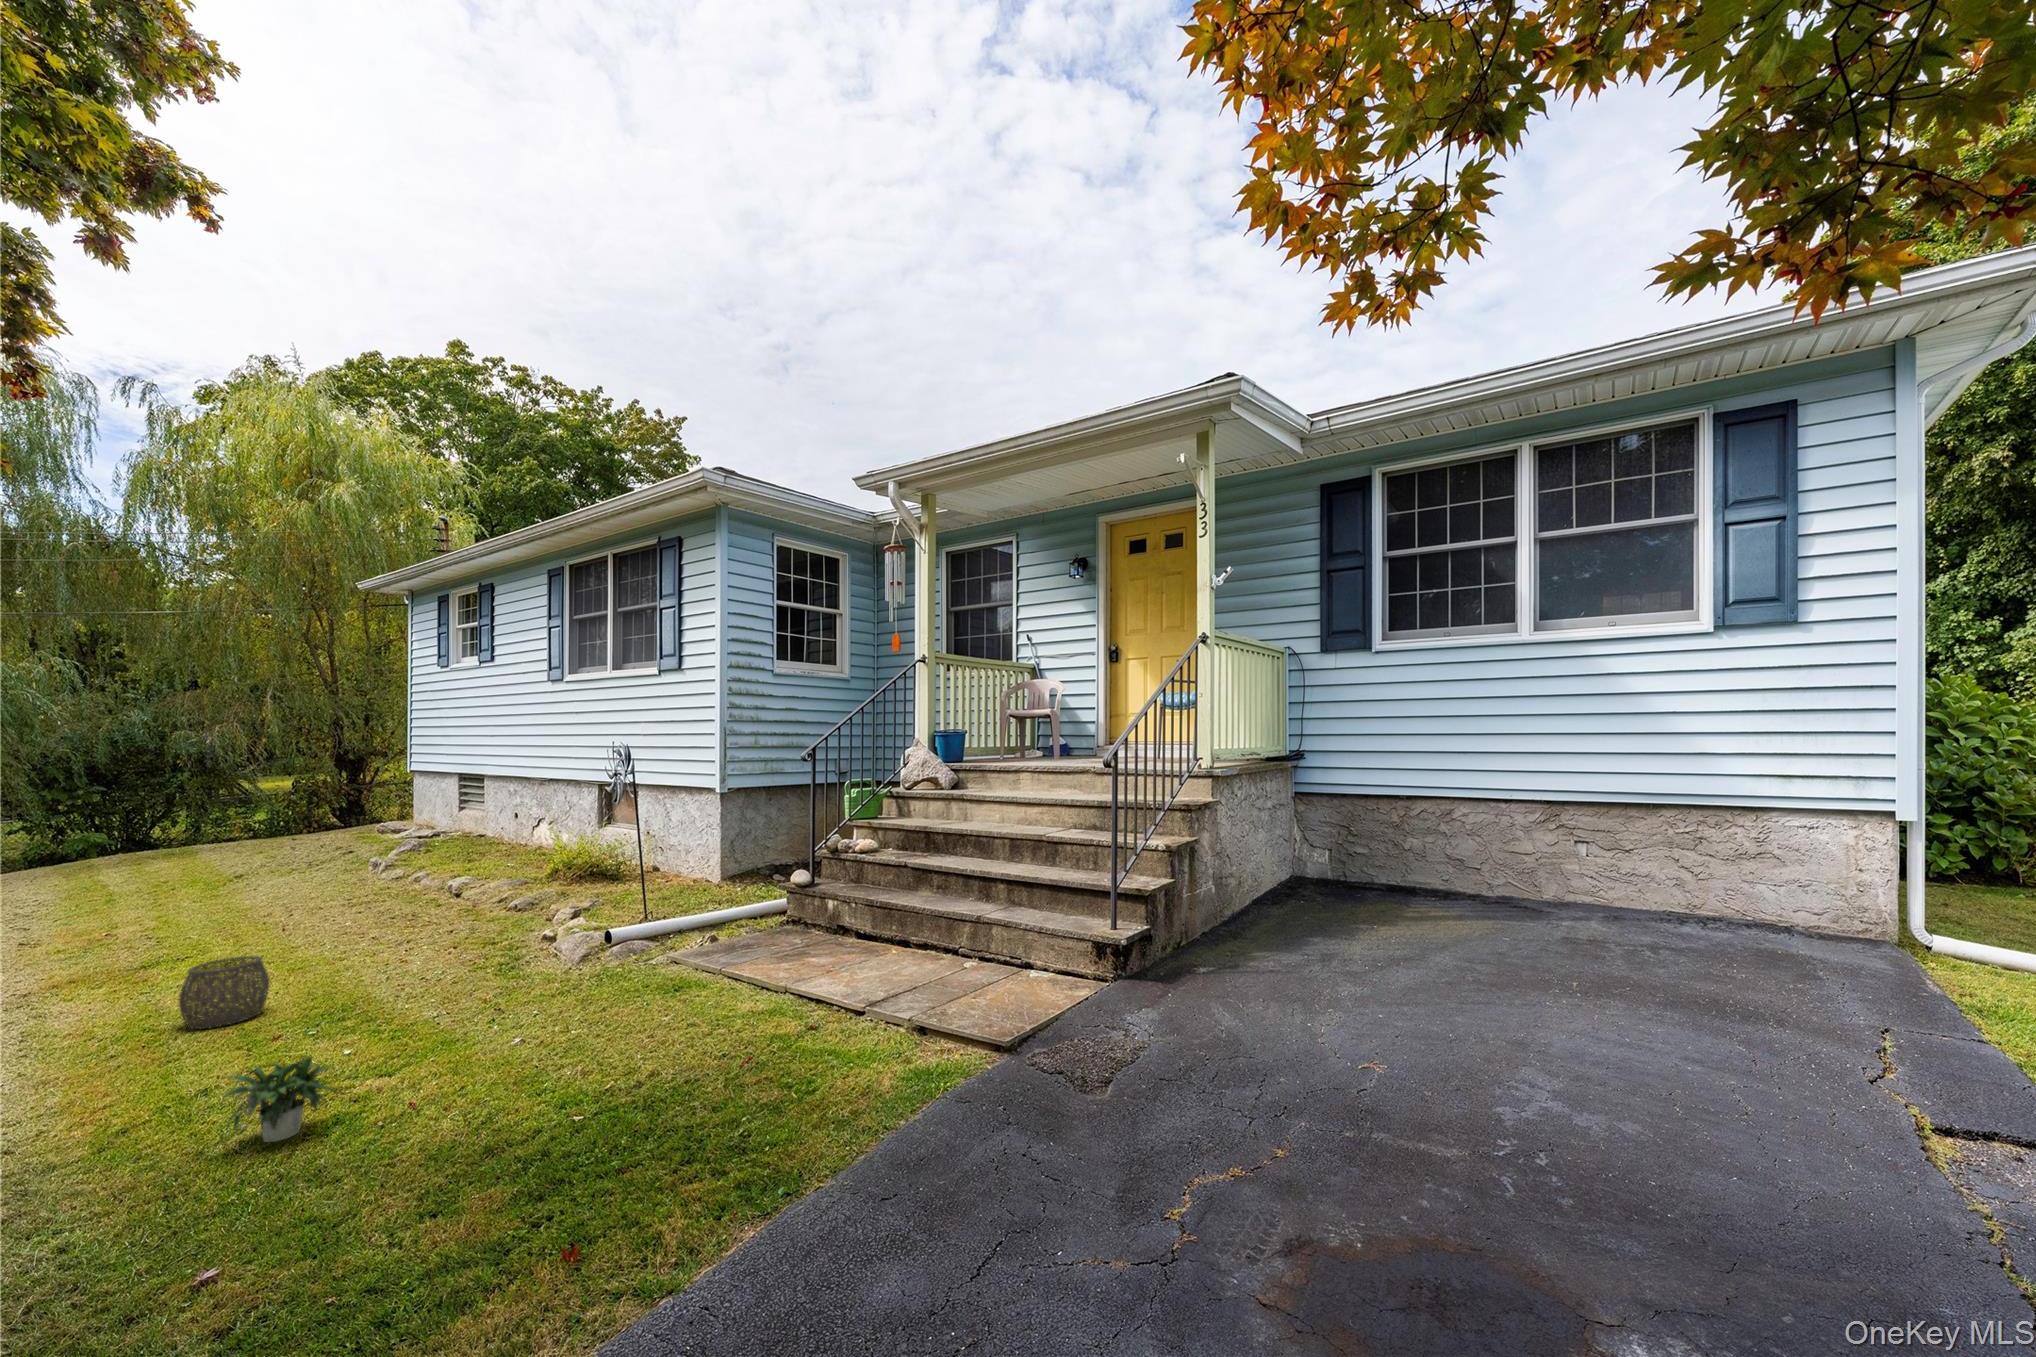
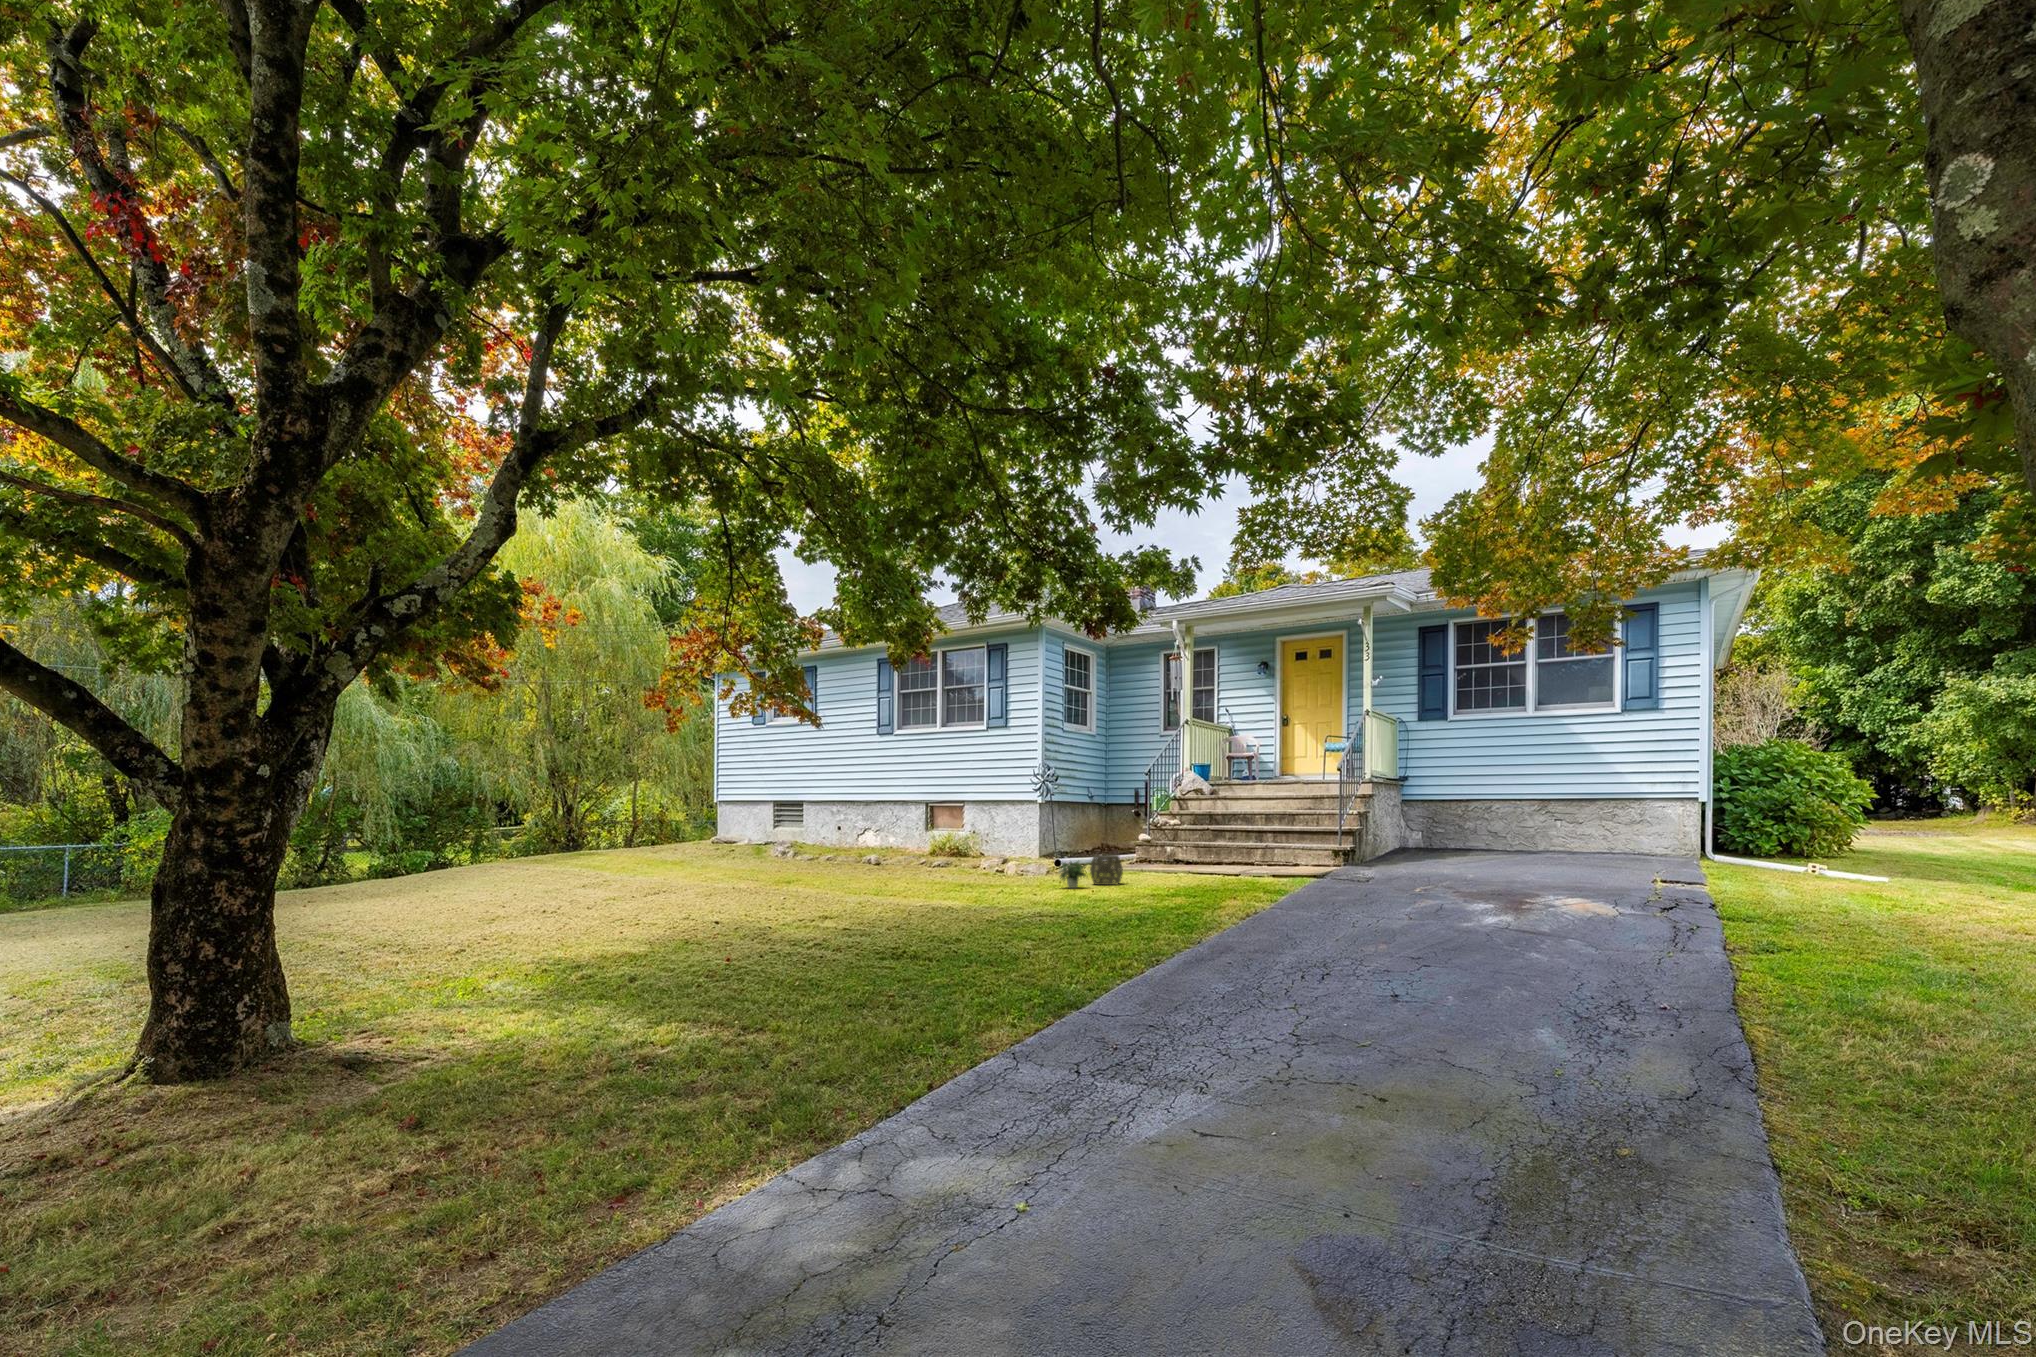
woven basket: present [179,956,269,1029] -> present [1090,855,1123,885]

